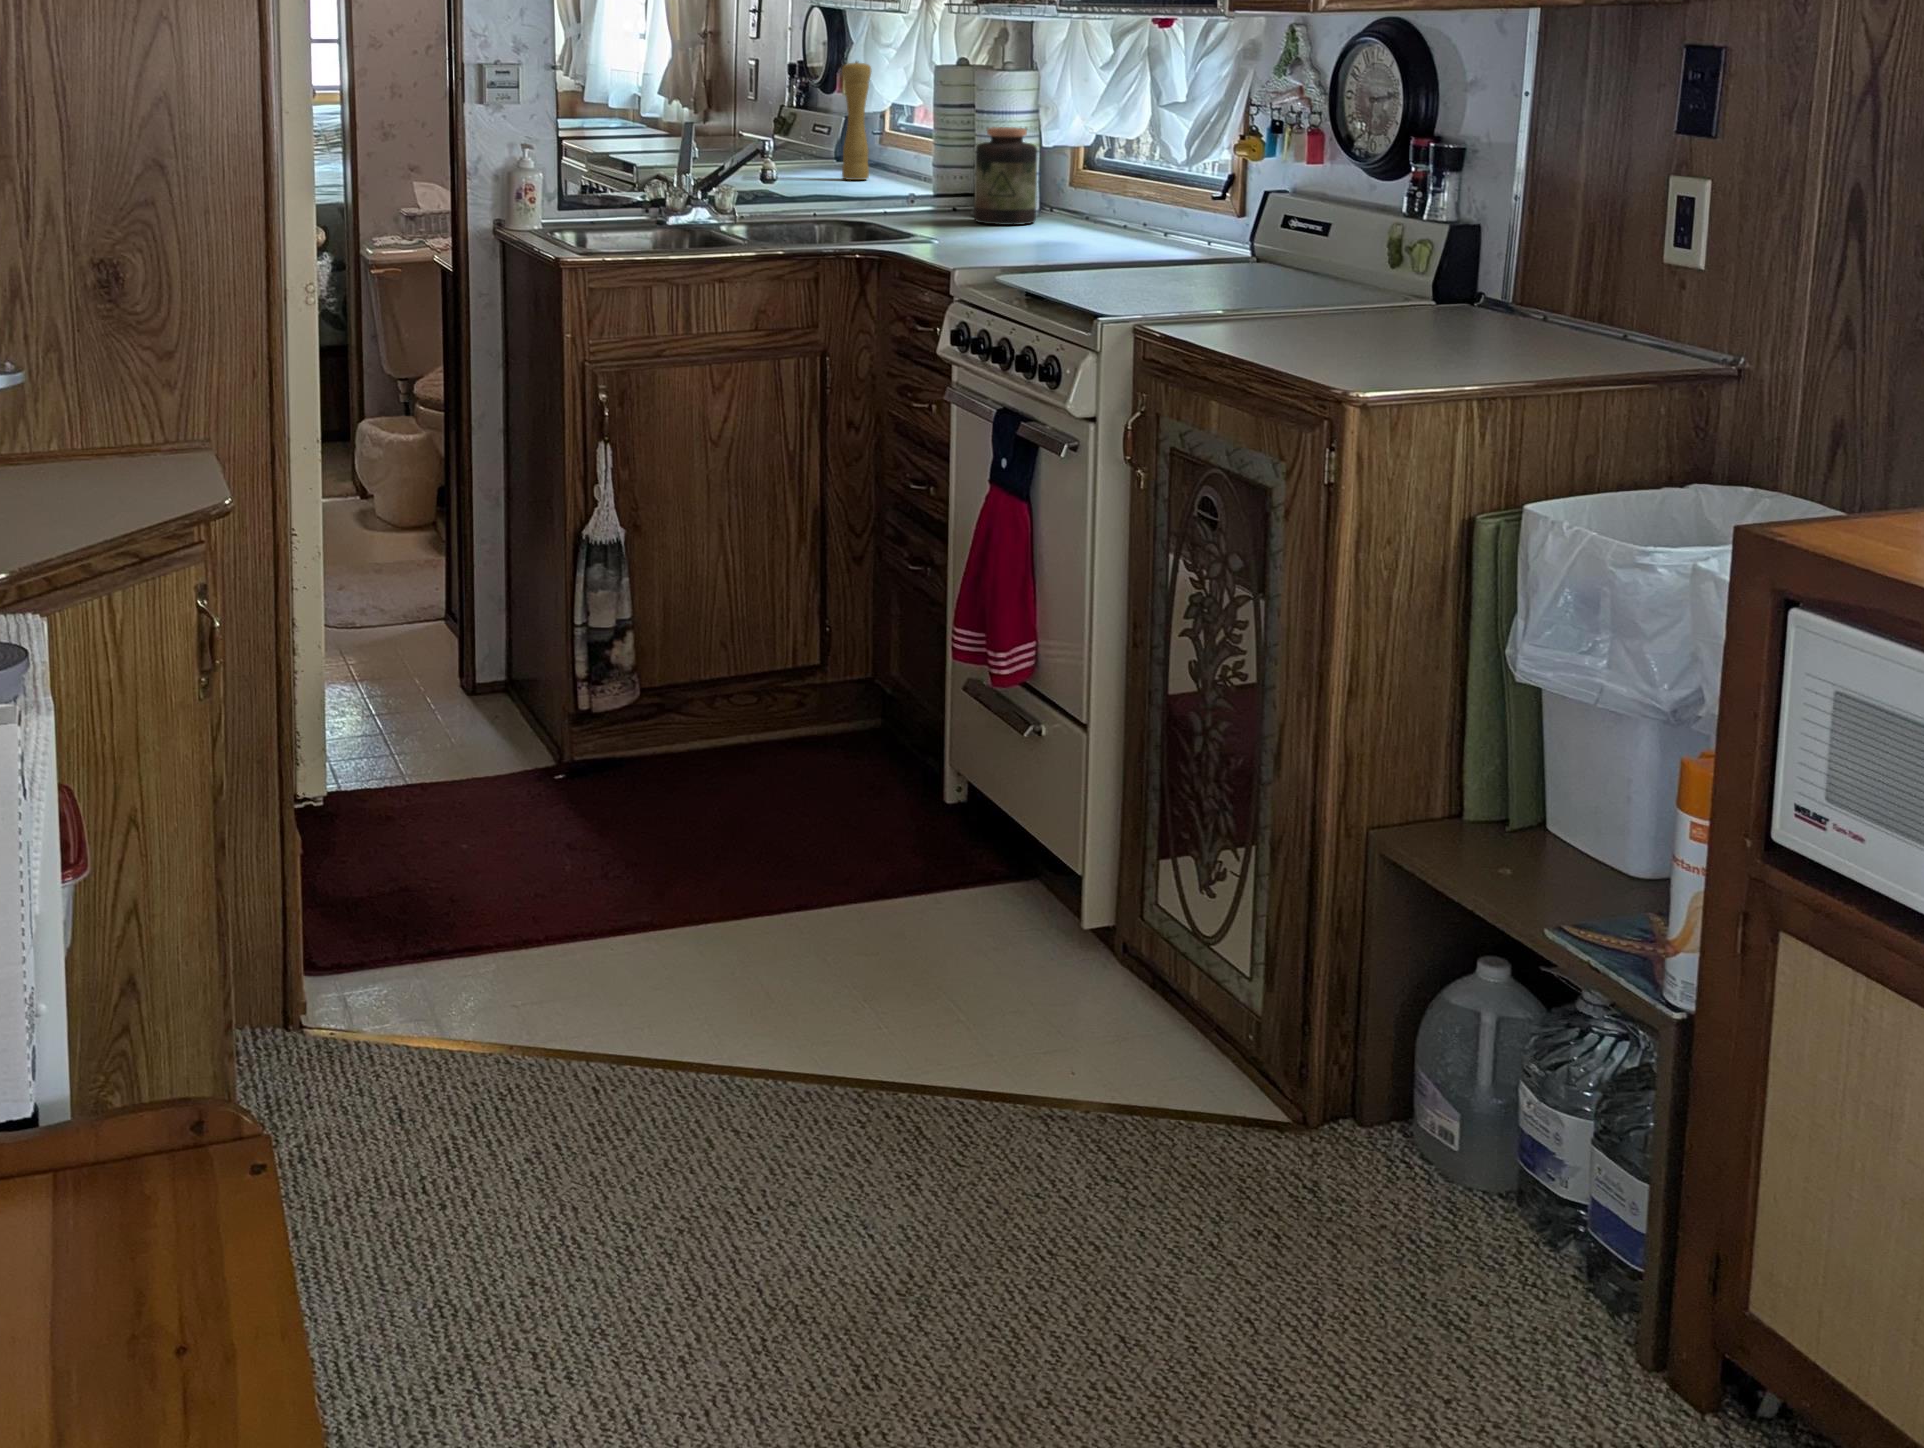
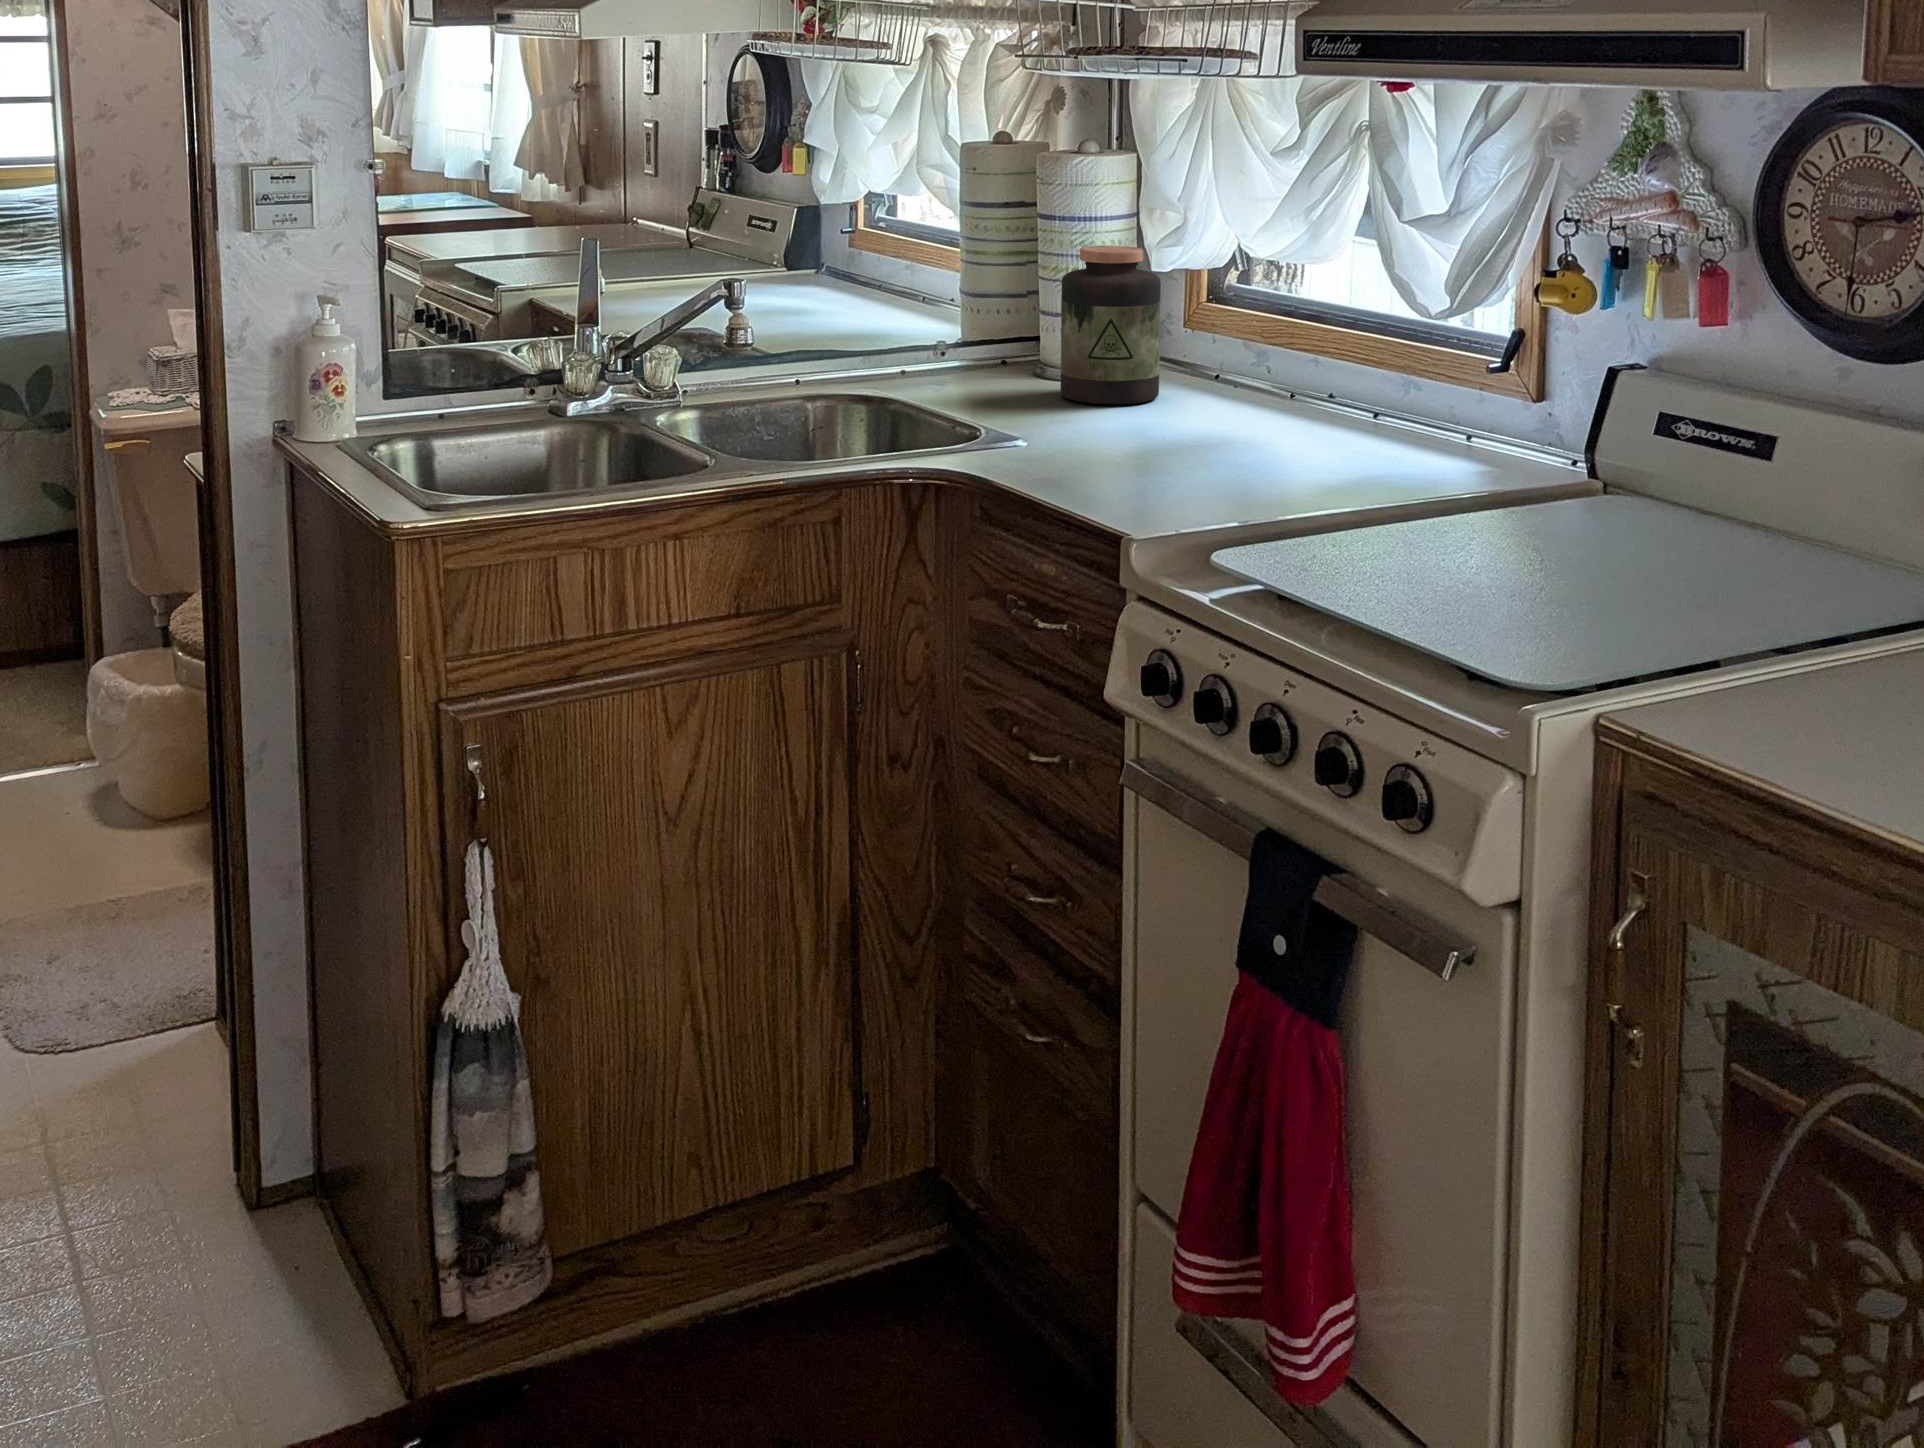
pepper mill: present [842,61,871,180] -> none [799,130,842,304]

